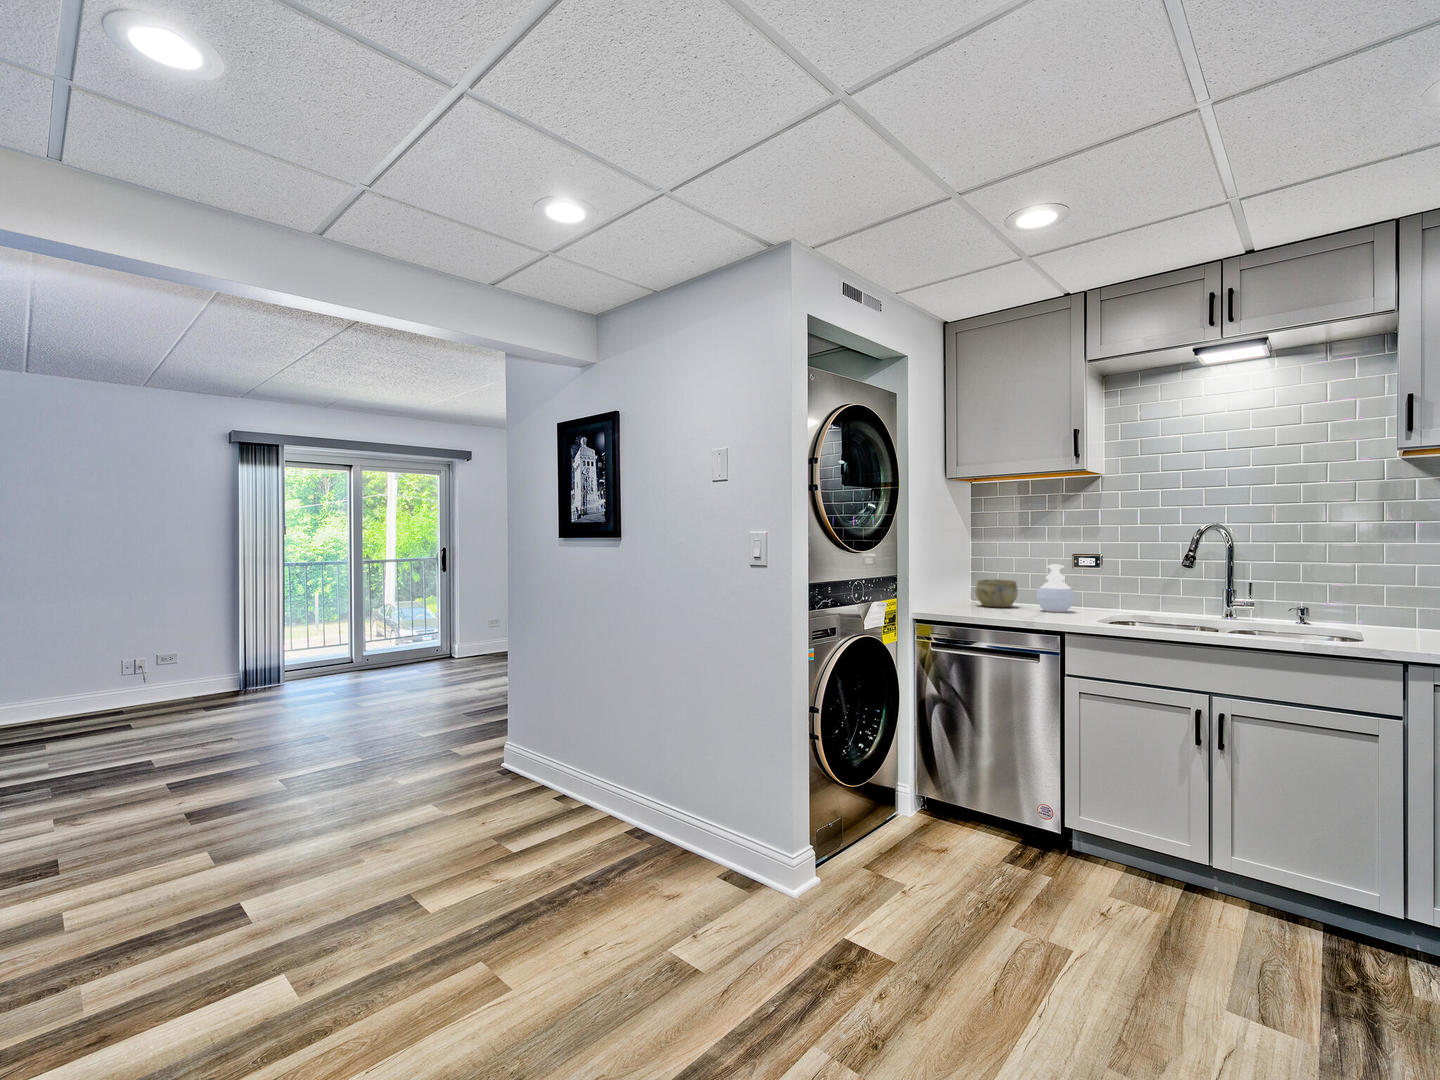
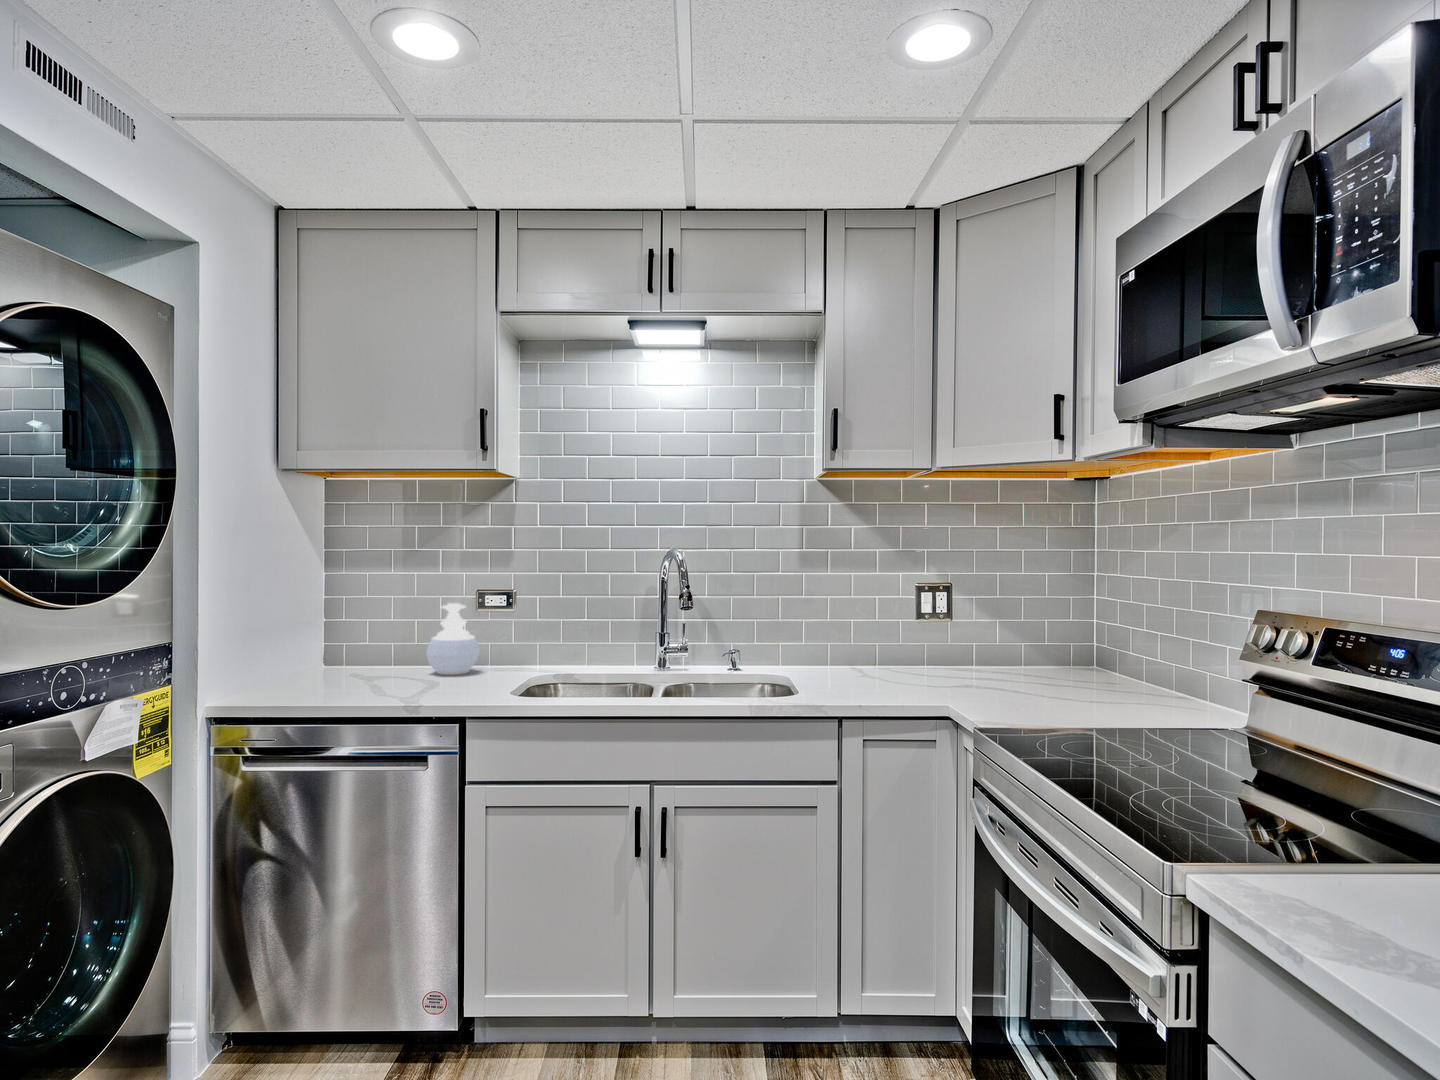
ceramic bowl: present [975,579,1018,607] -> none [332,627,399,673]

